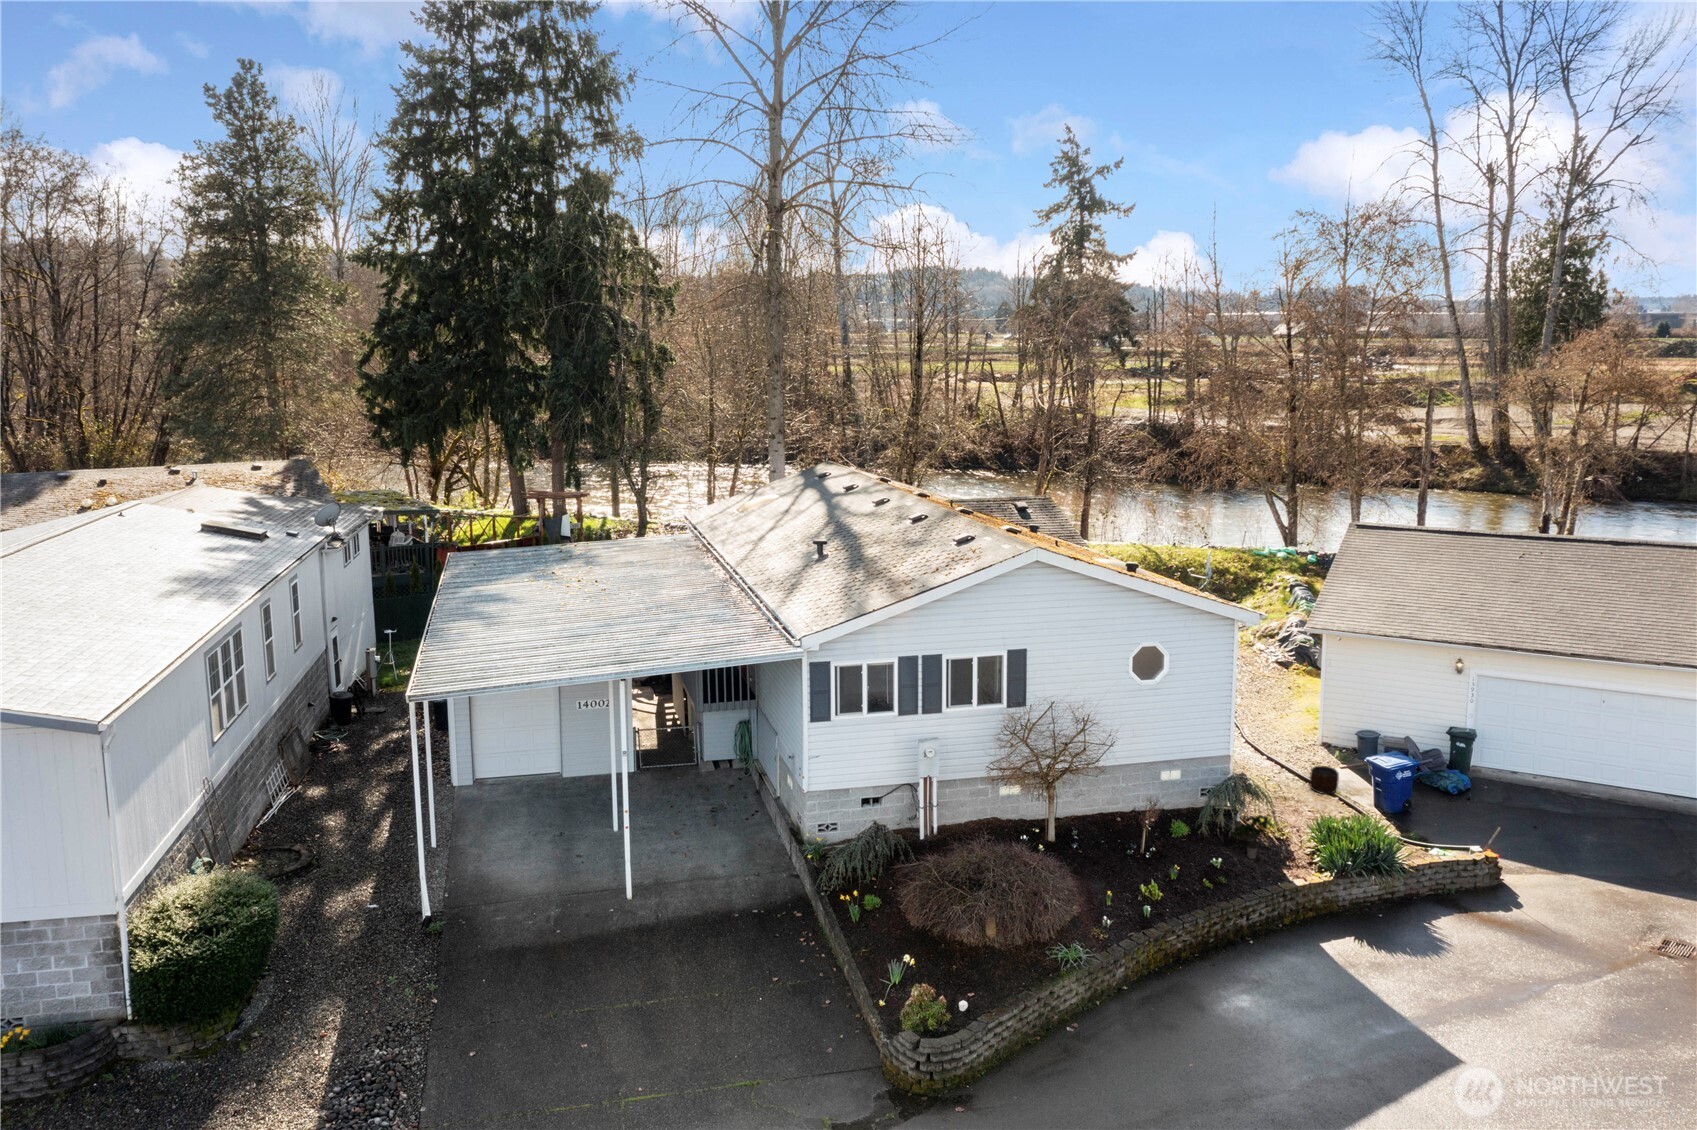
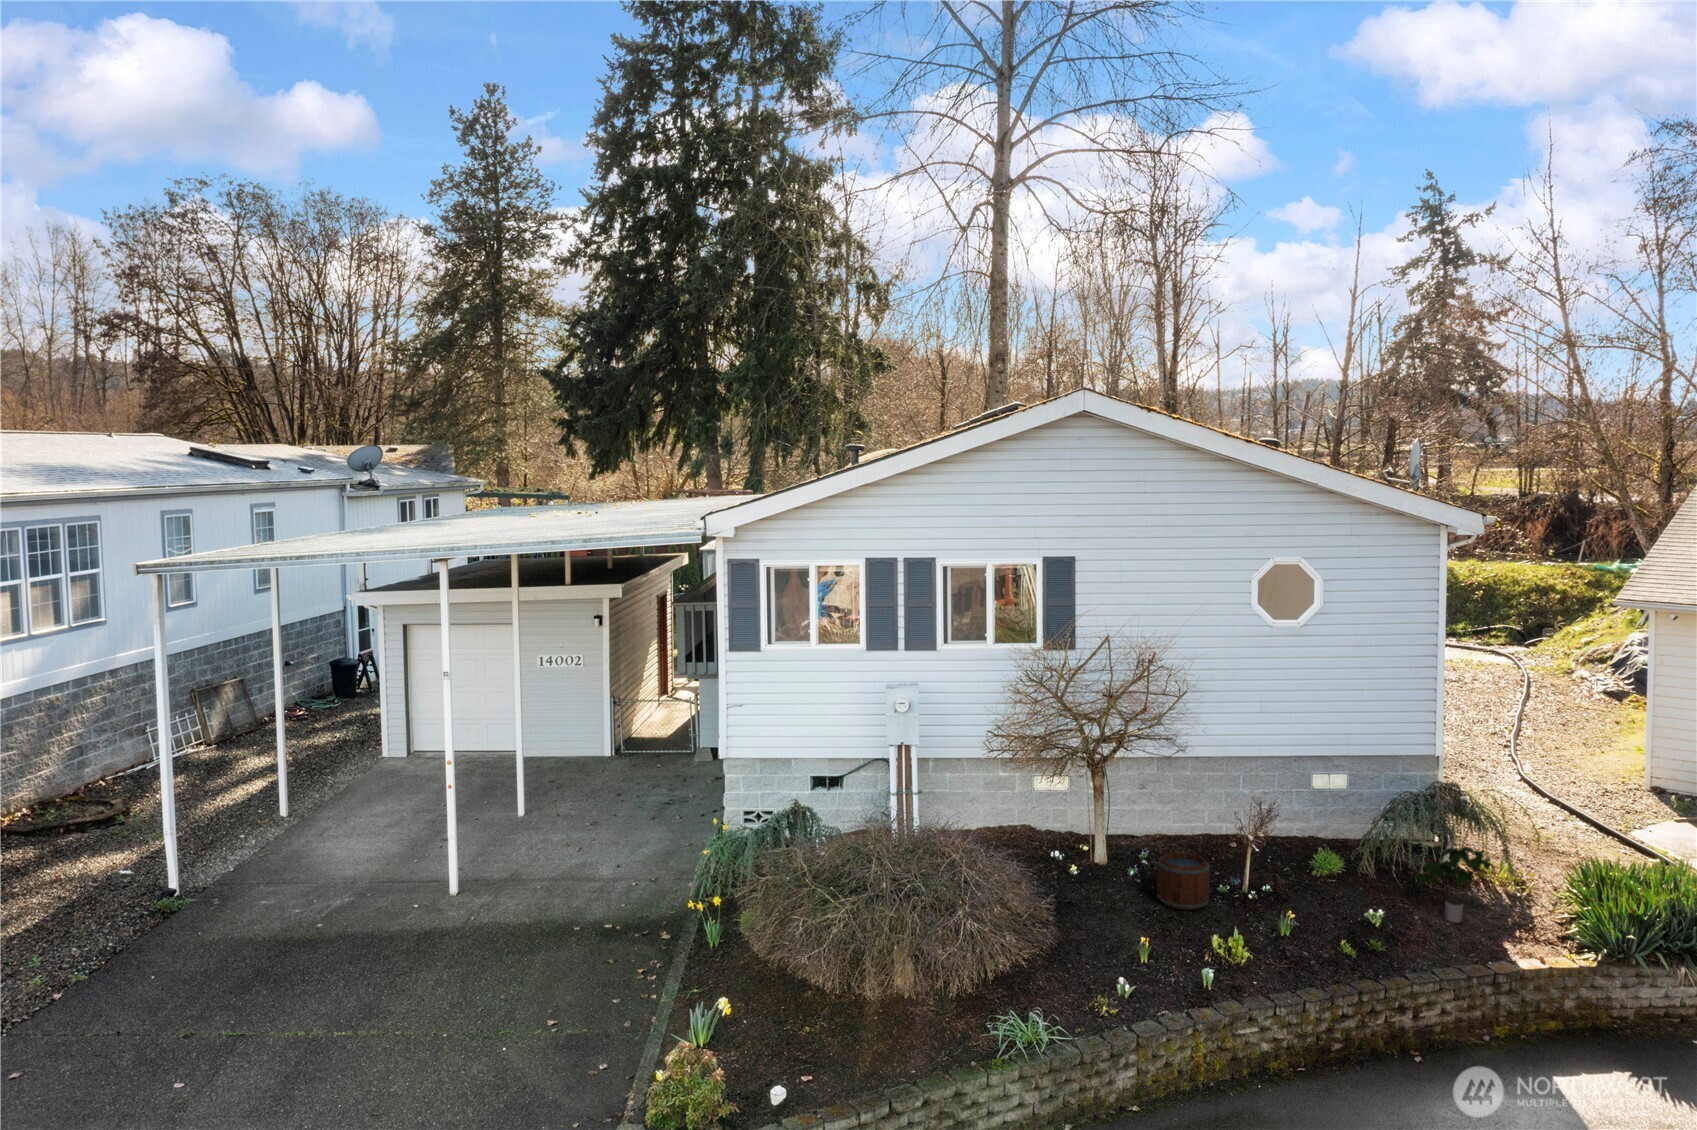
bucket: present [1310,766,1339,794] -> present [1157,852,1210,910]

